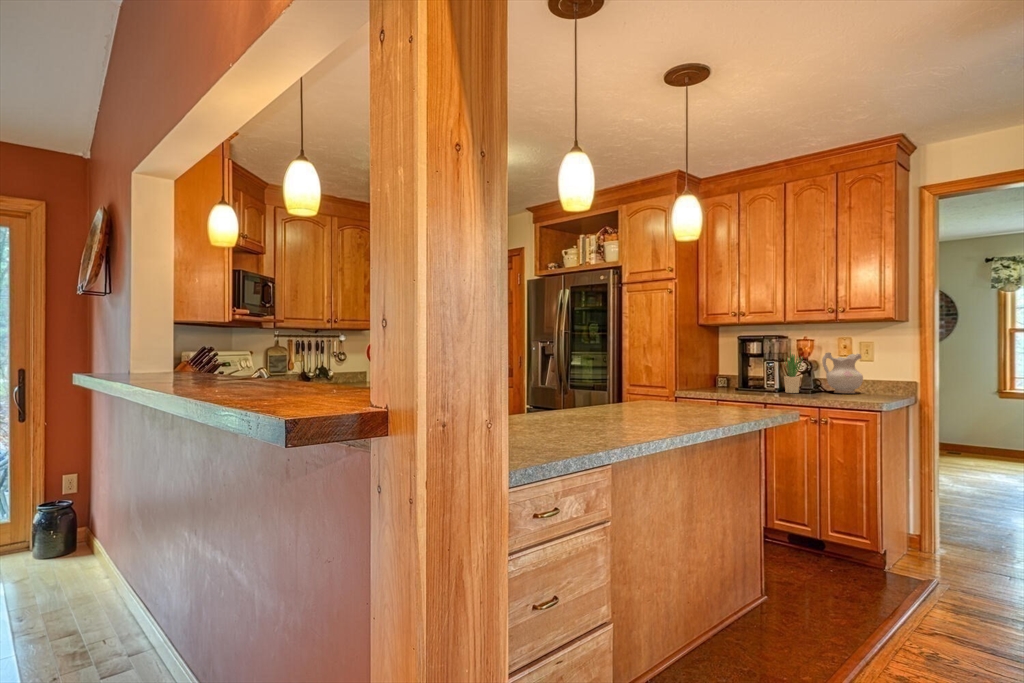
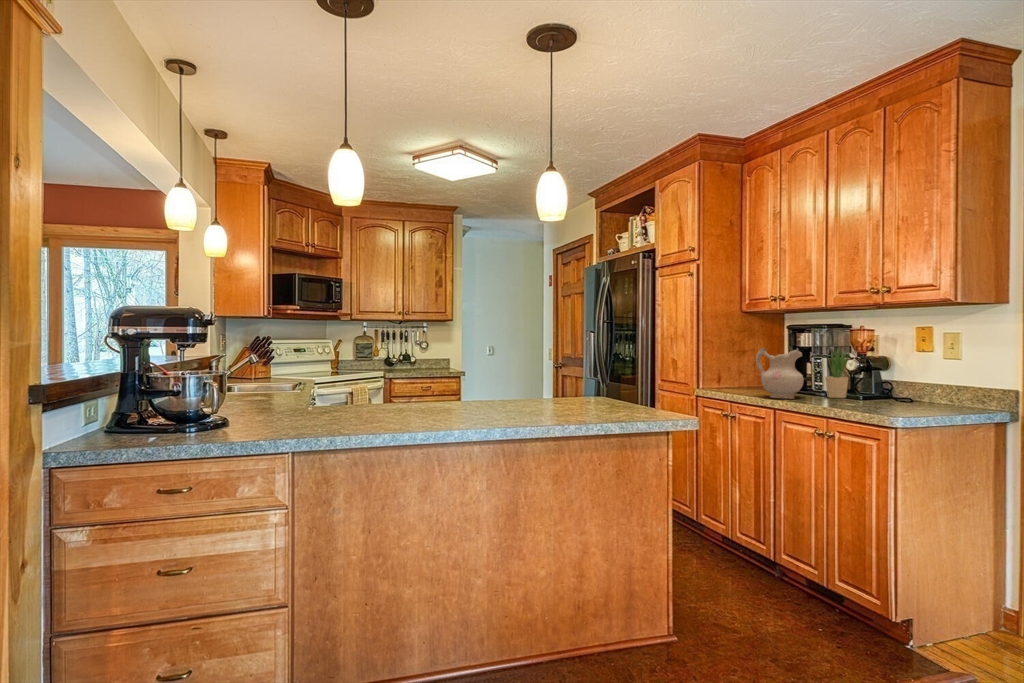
ceramic pitcher: present [822,353,863,393] -> present [756,348,804,399]

